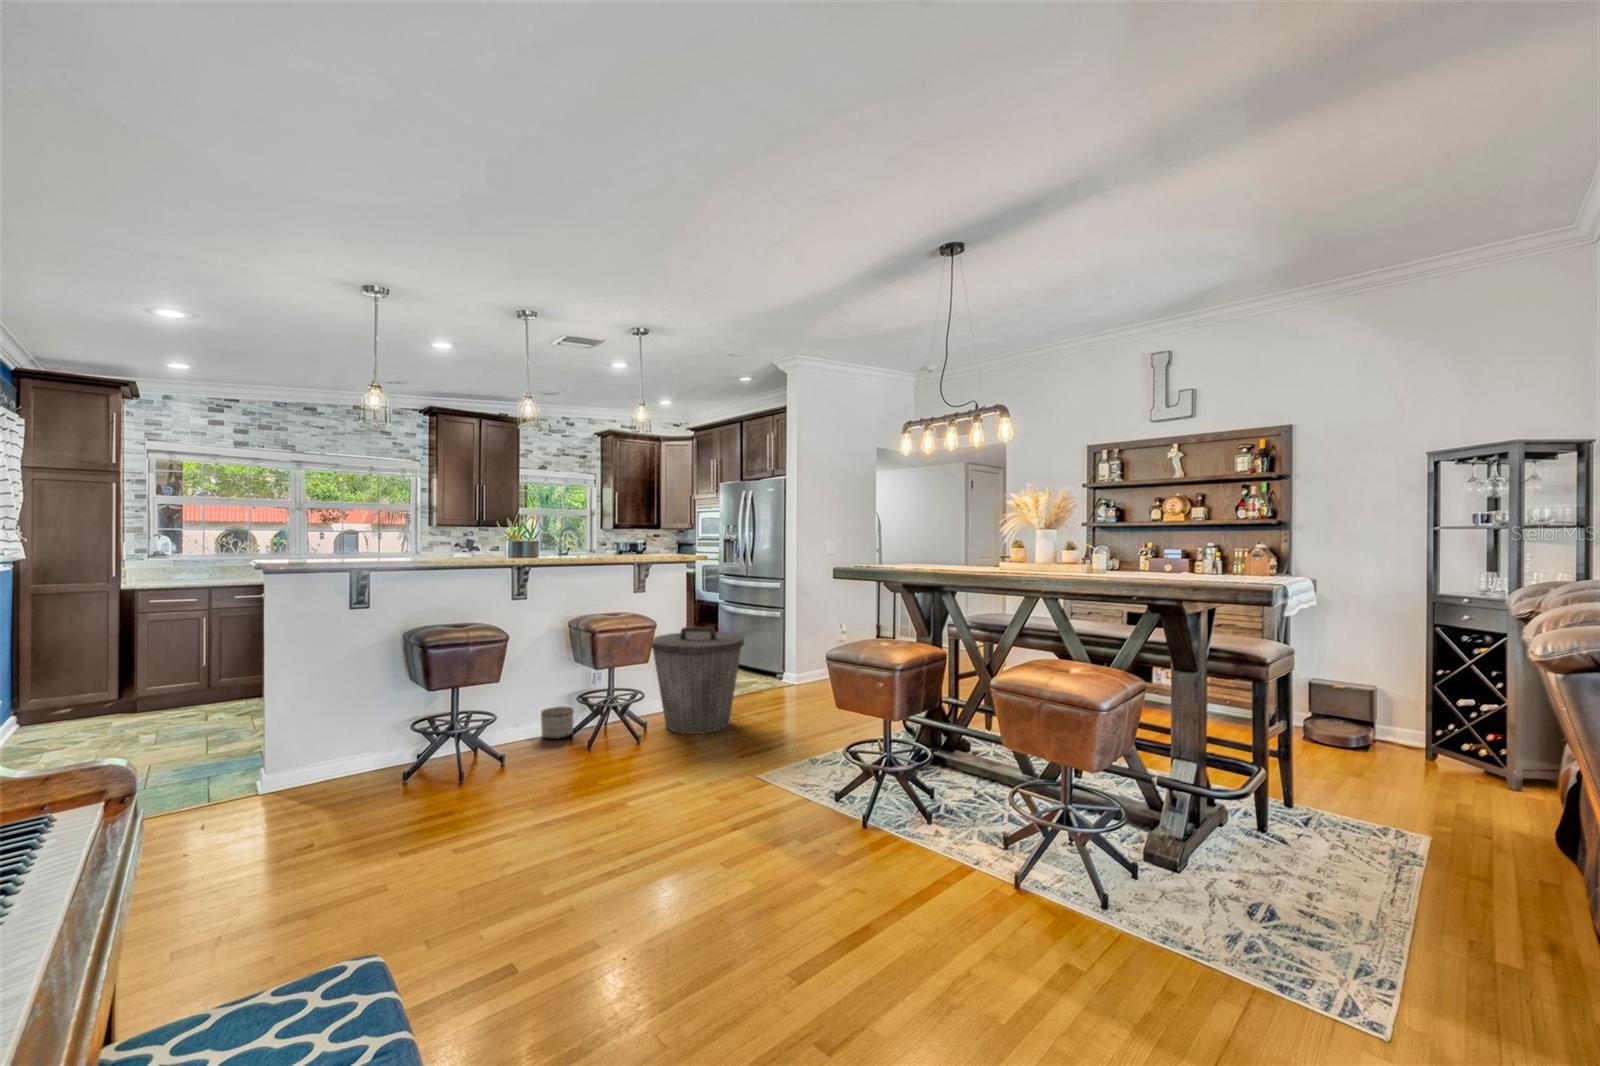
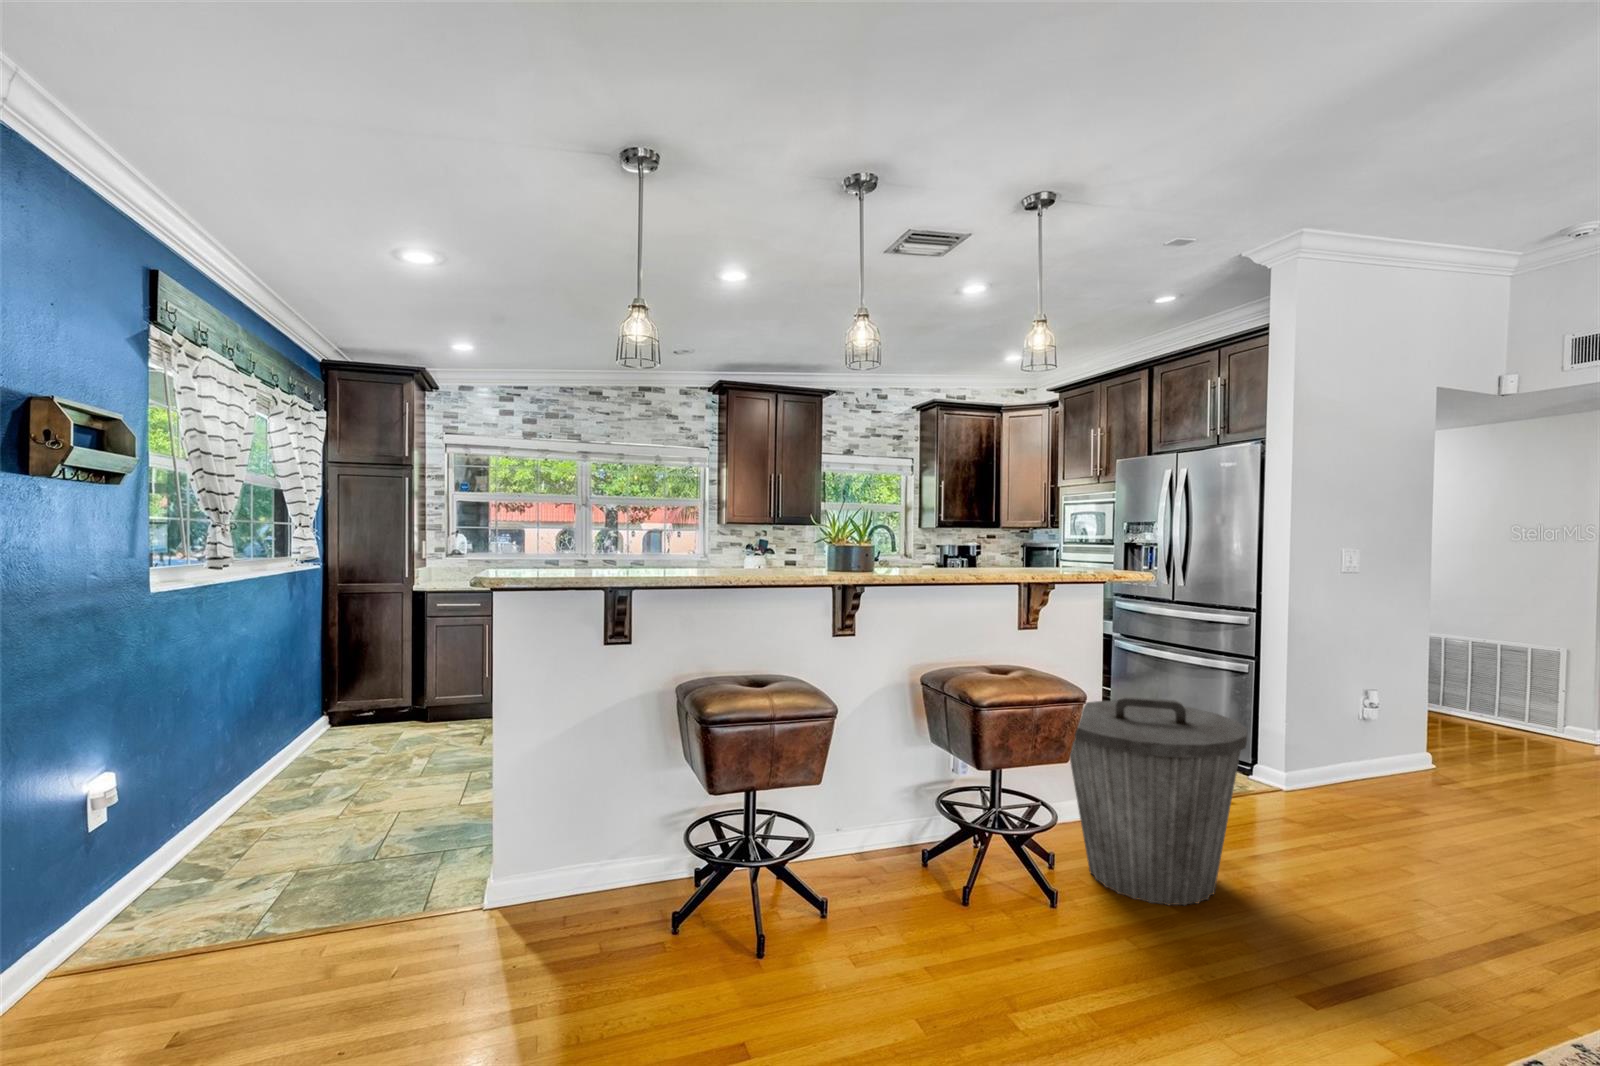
planter: present [541,706,573,739] -> none [881,817,933,878]

